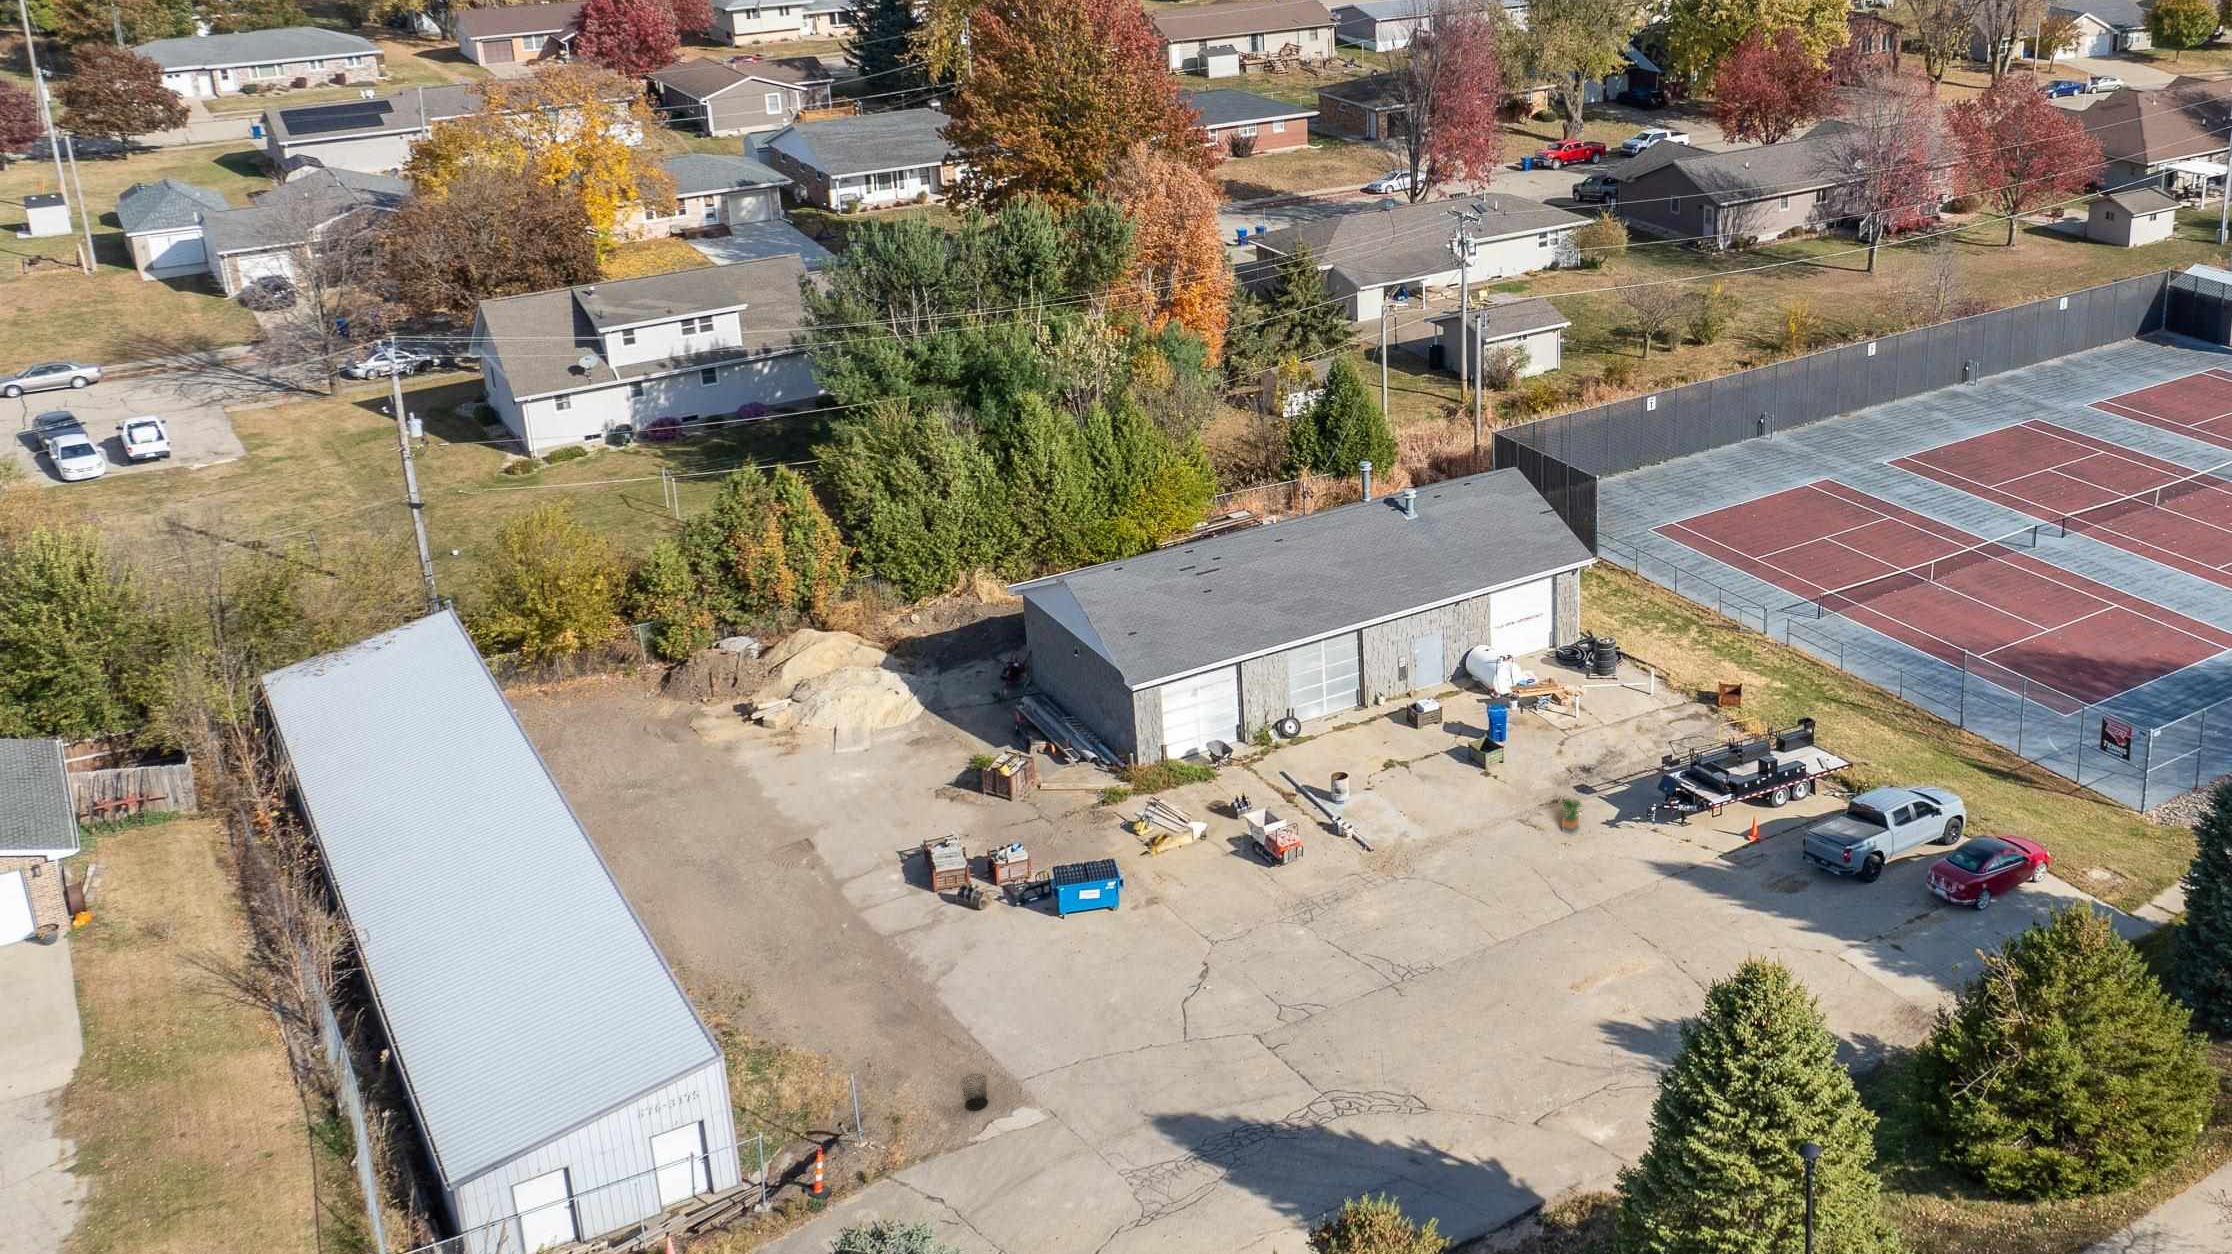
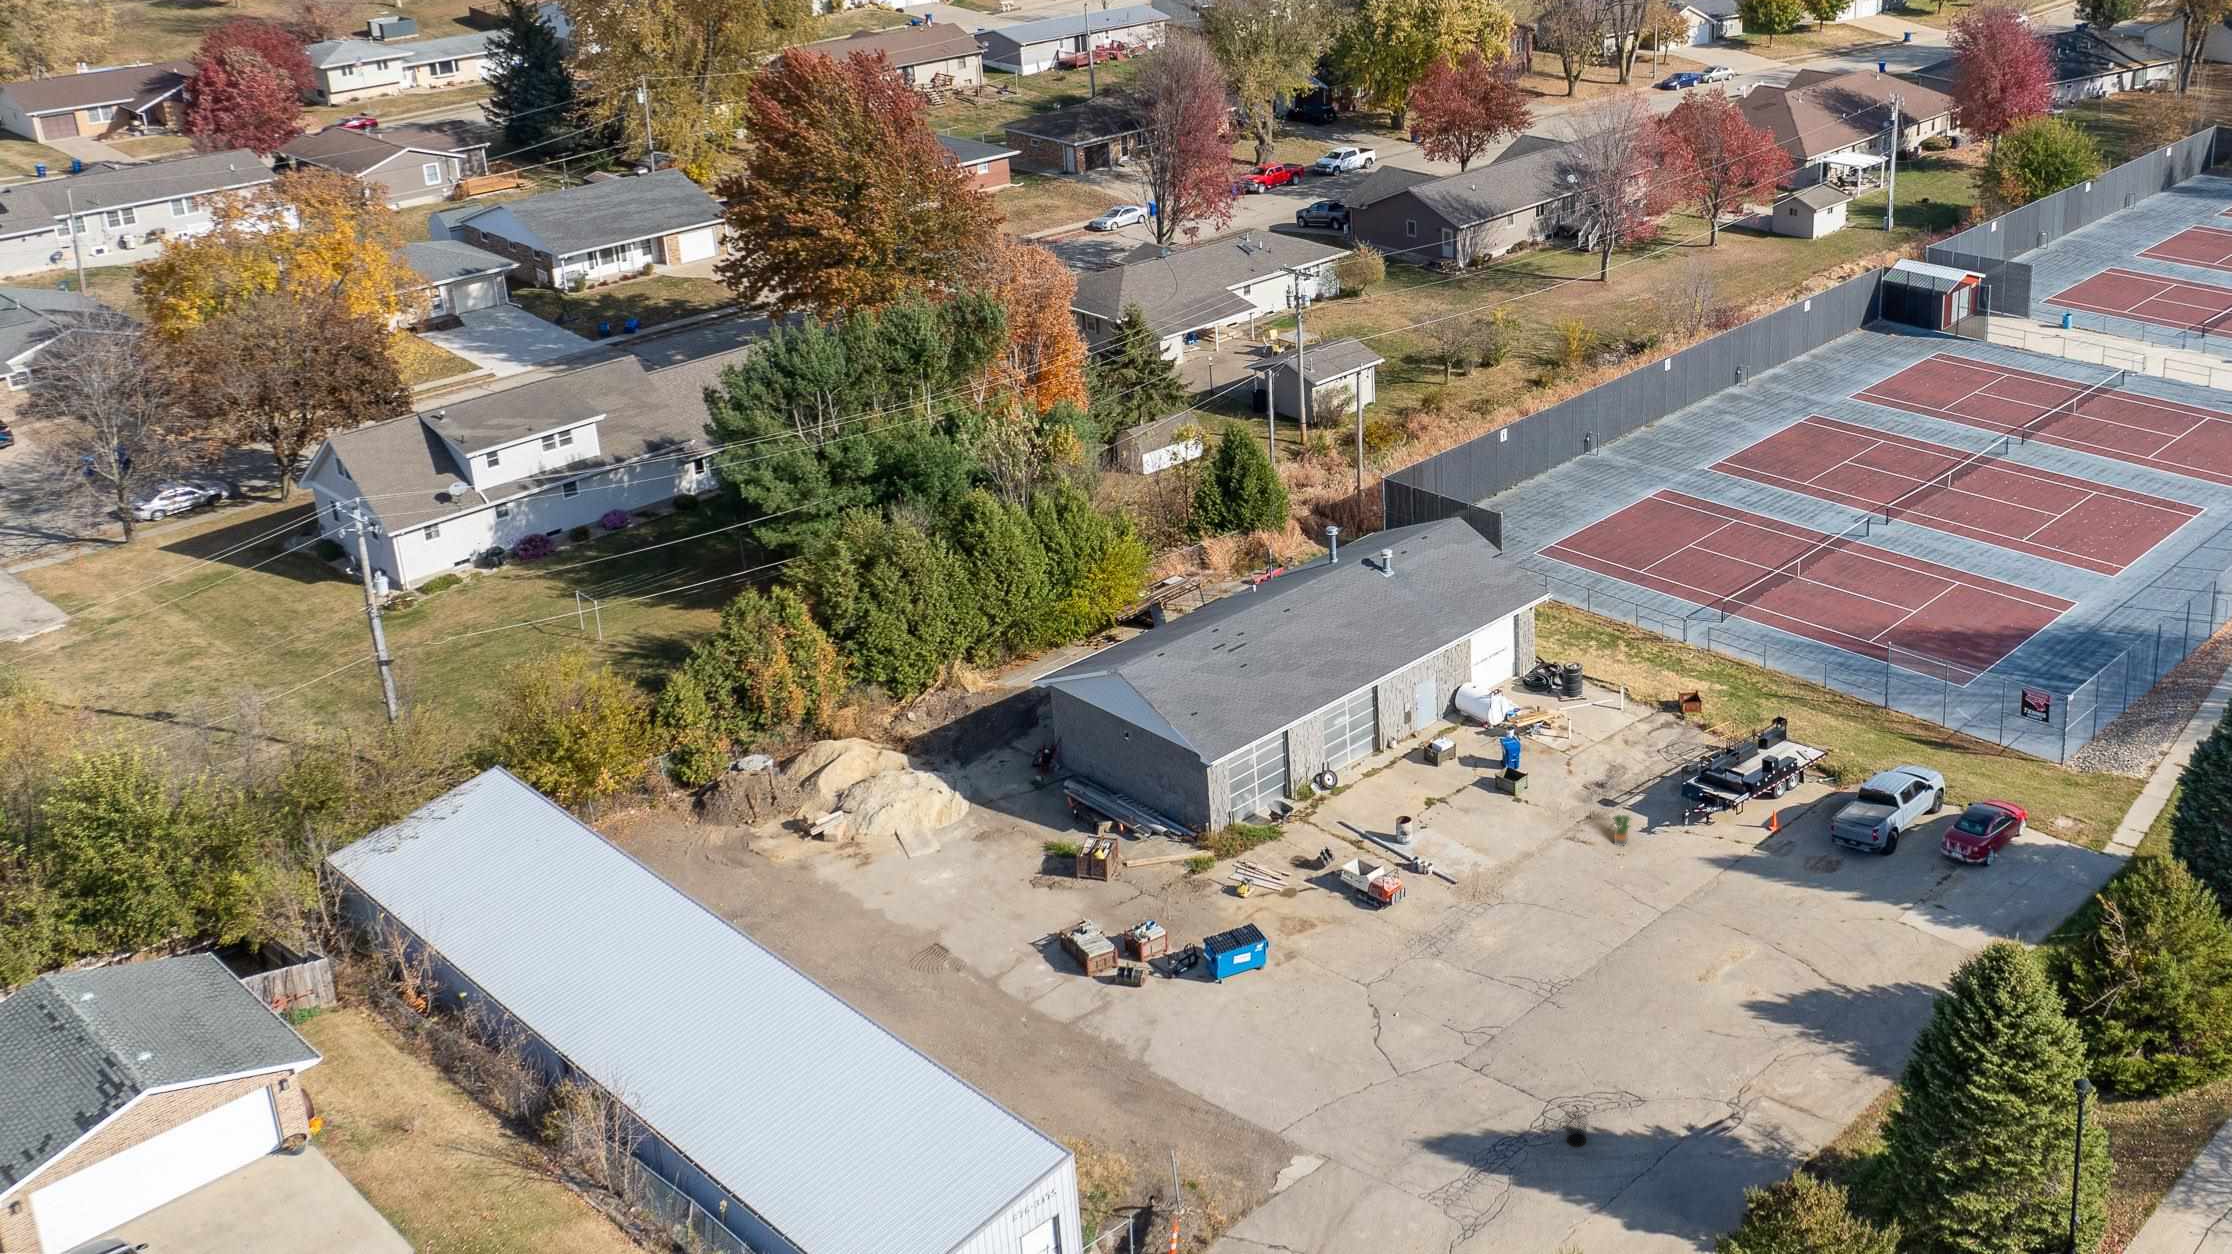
waste bin: present [960,1074,988,1109] -> present [1566,1114,1587,1146]

